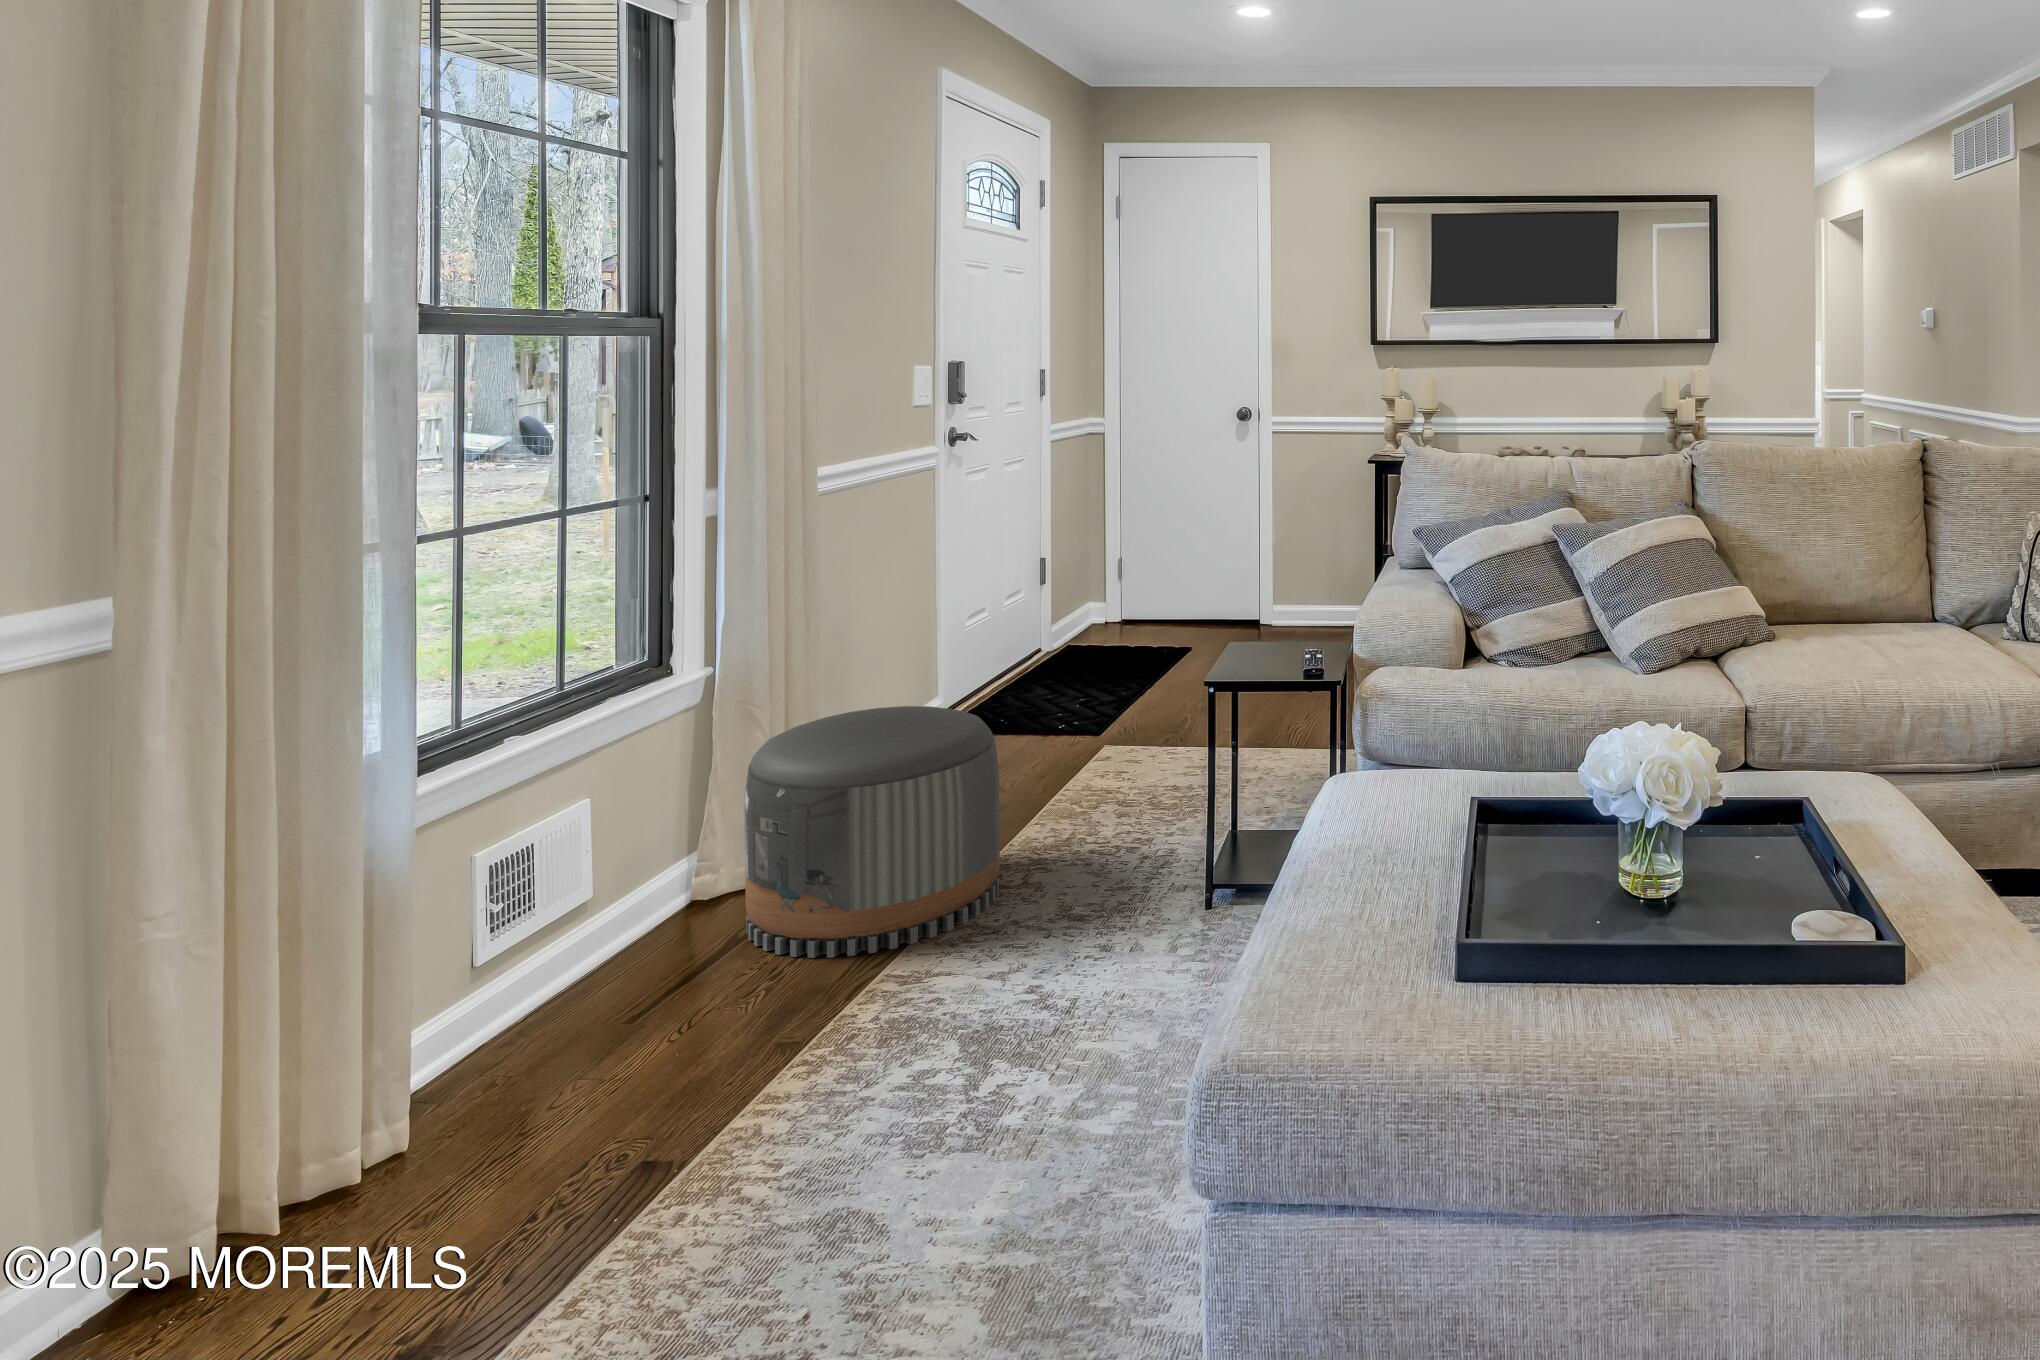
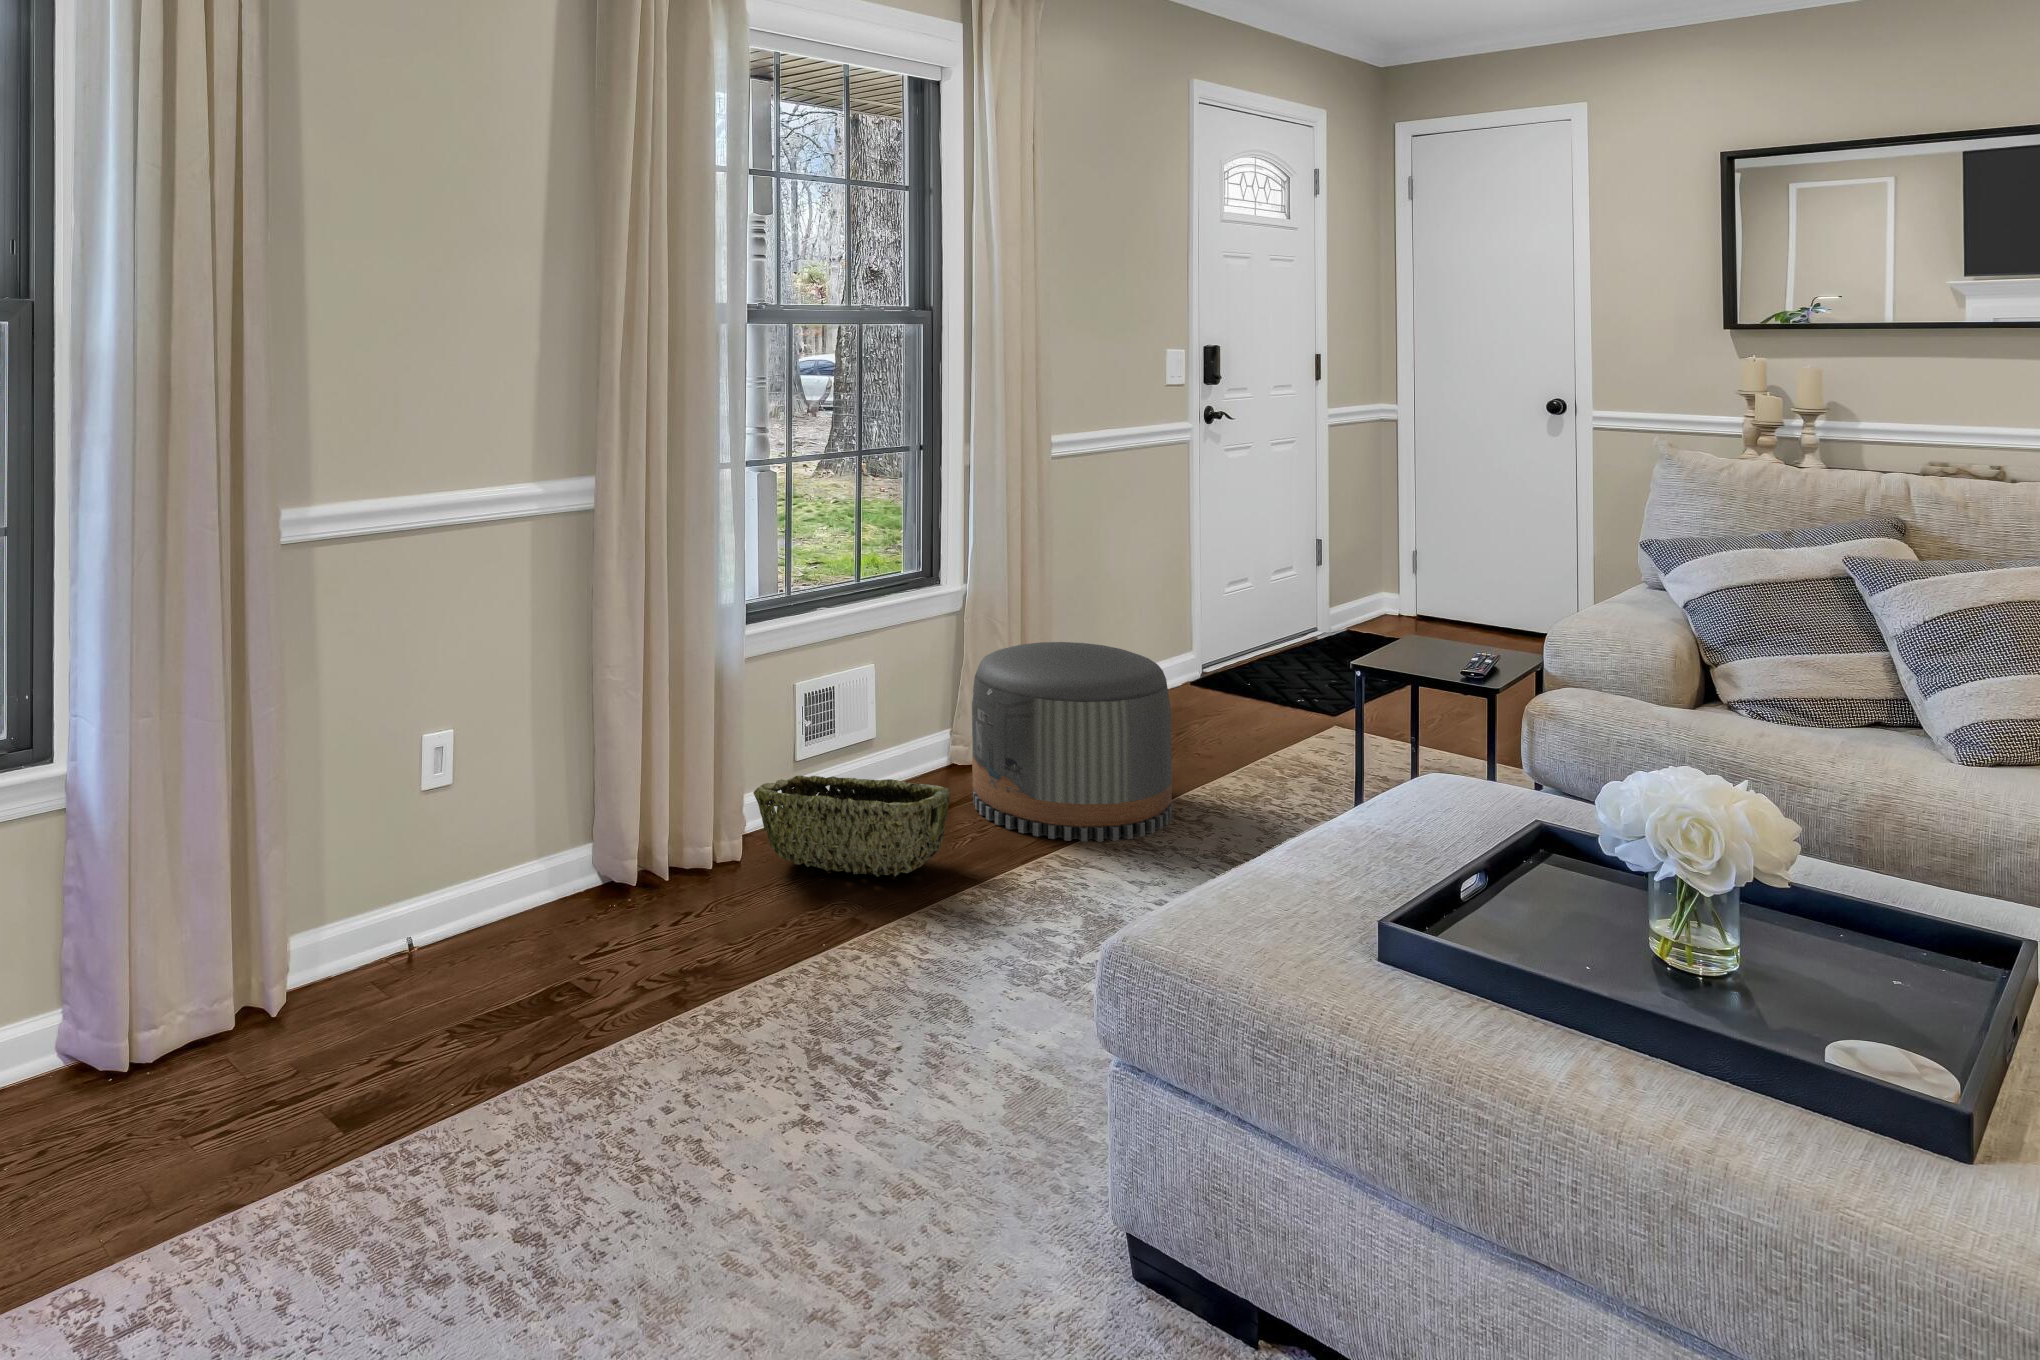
woven basket: none [430,933,753,1117] -> present [753,775,950,877]

